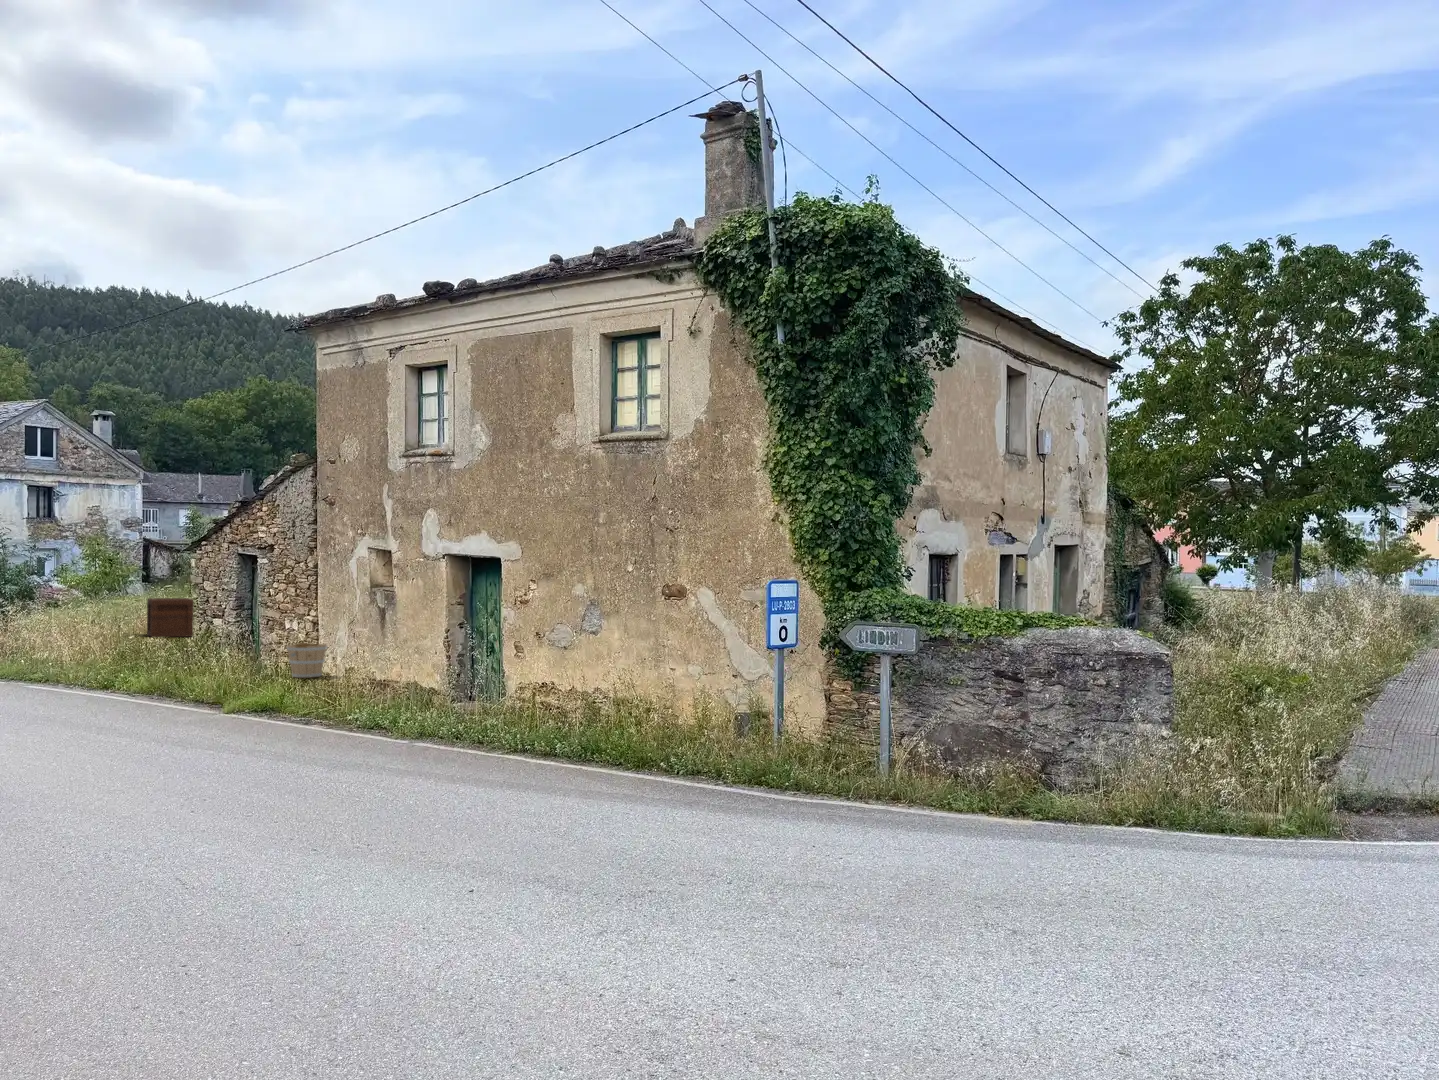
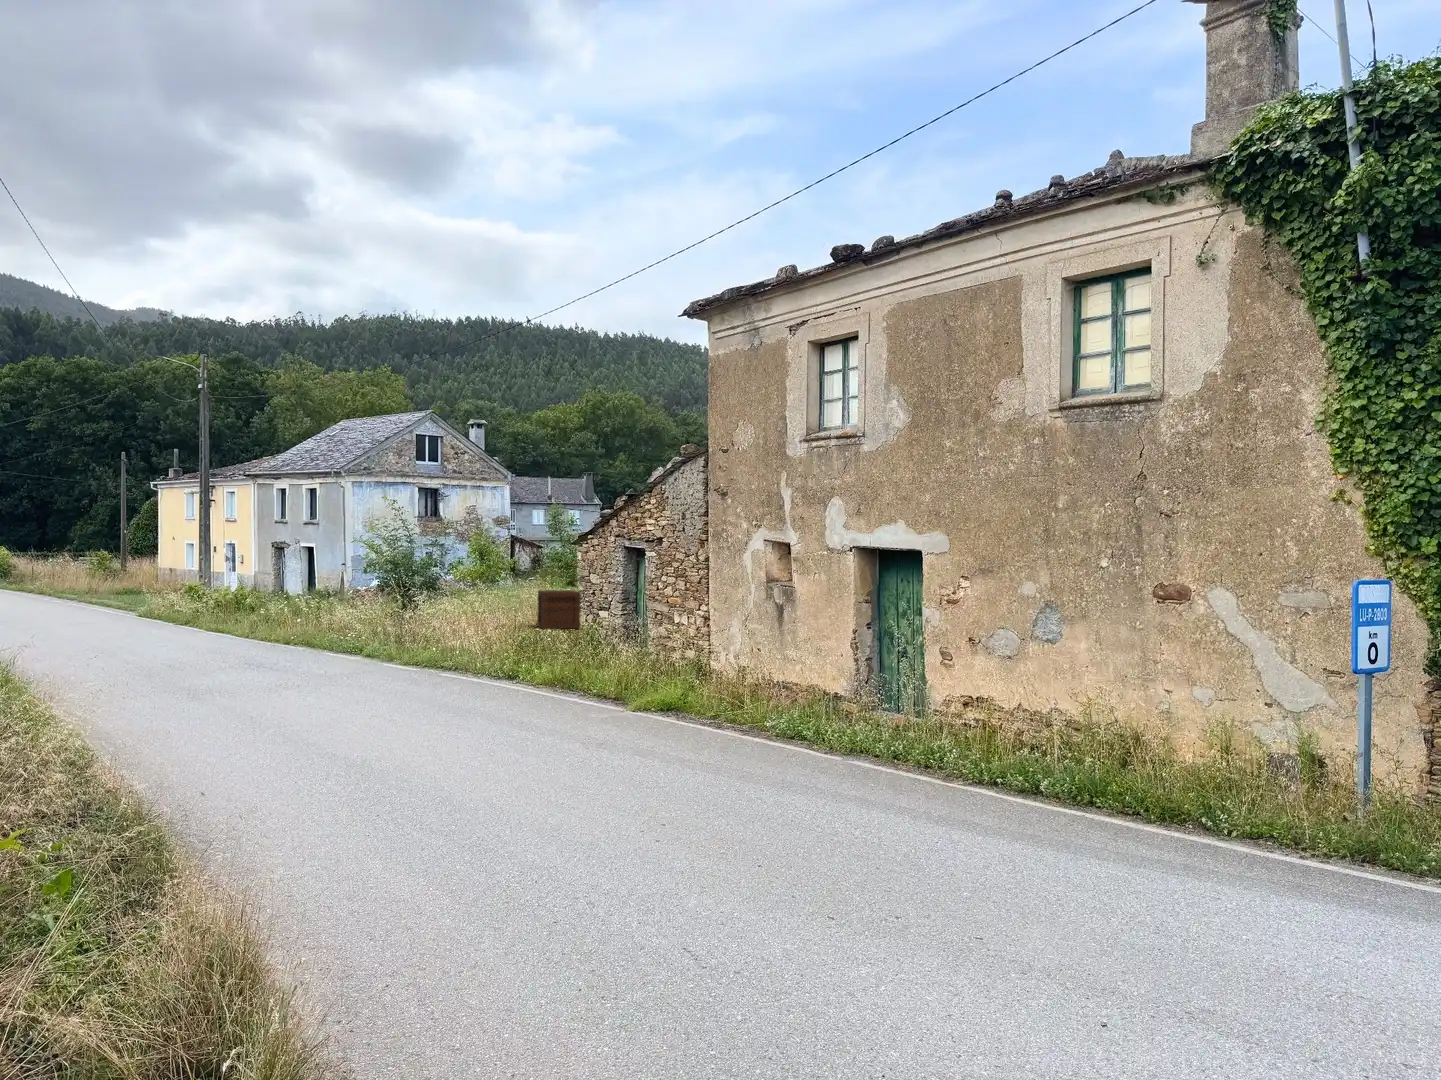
wooden bucket: present [287,643,327,678] -> none [678,640,719,677]

